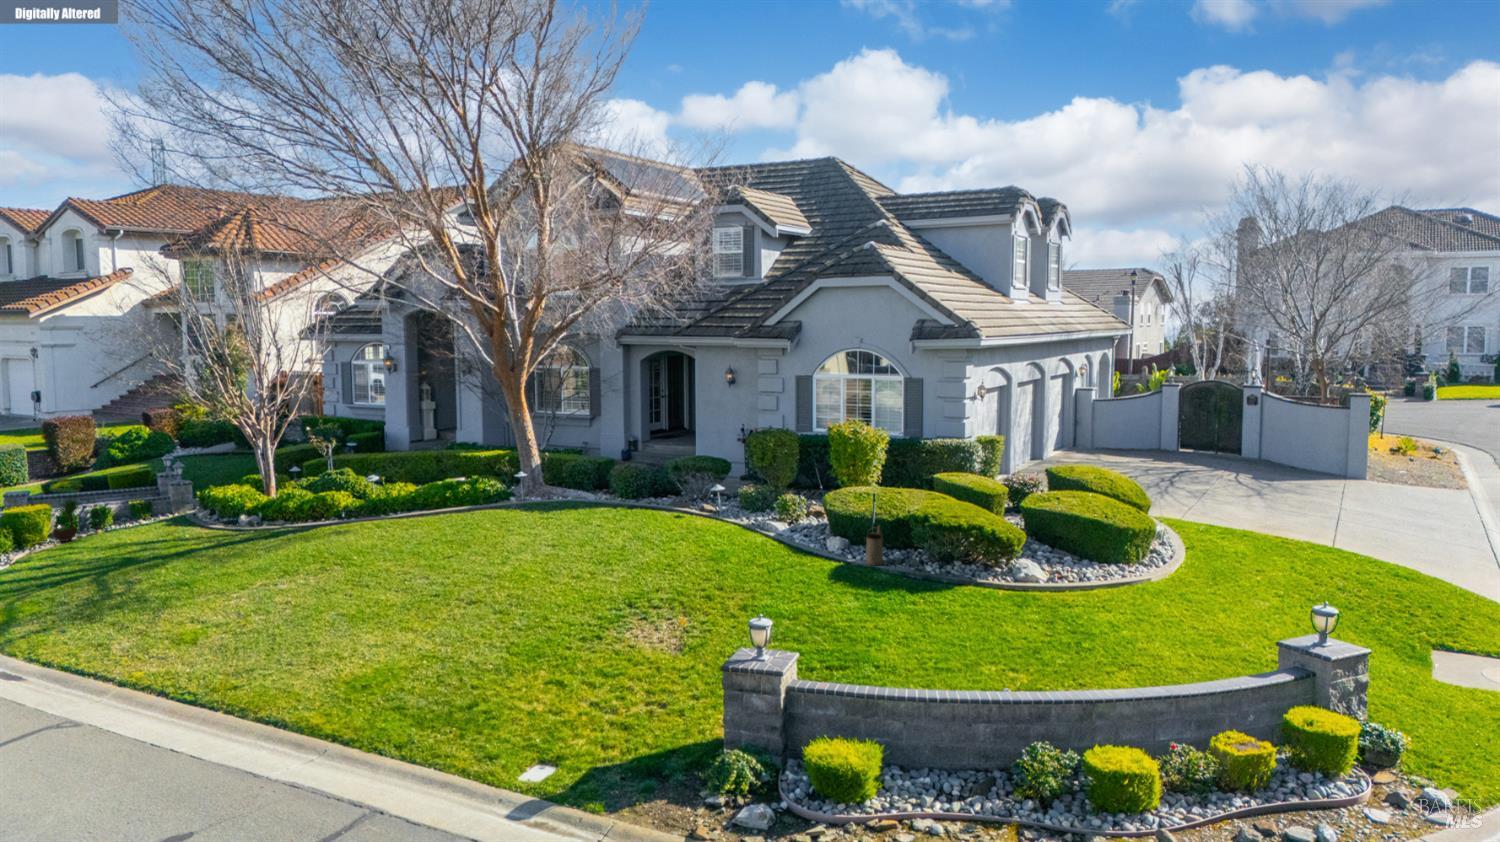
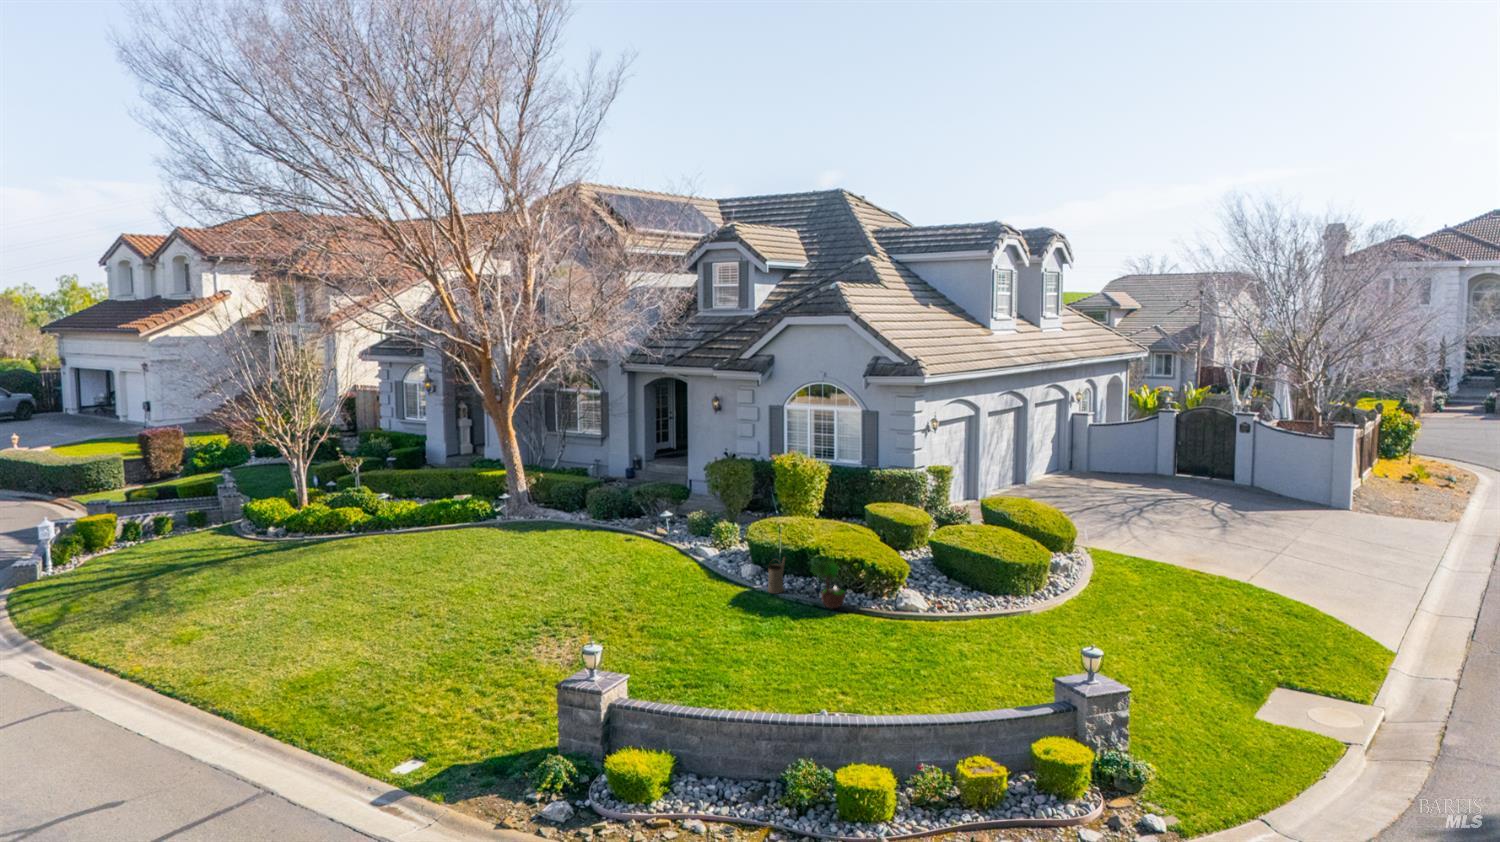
potted tree: present [53,500,78,541] -> present [813,561,845,608]

